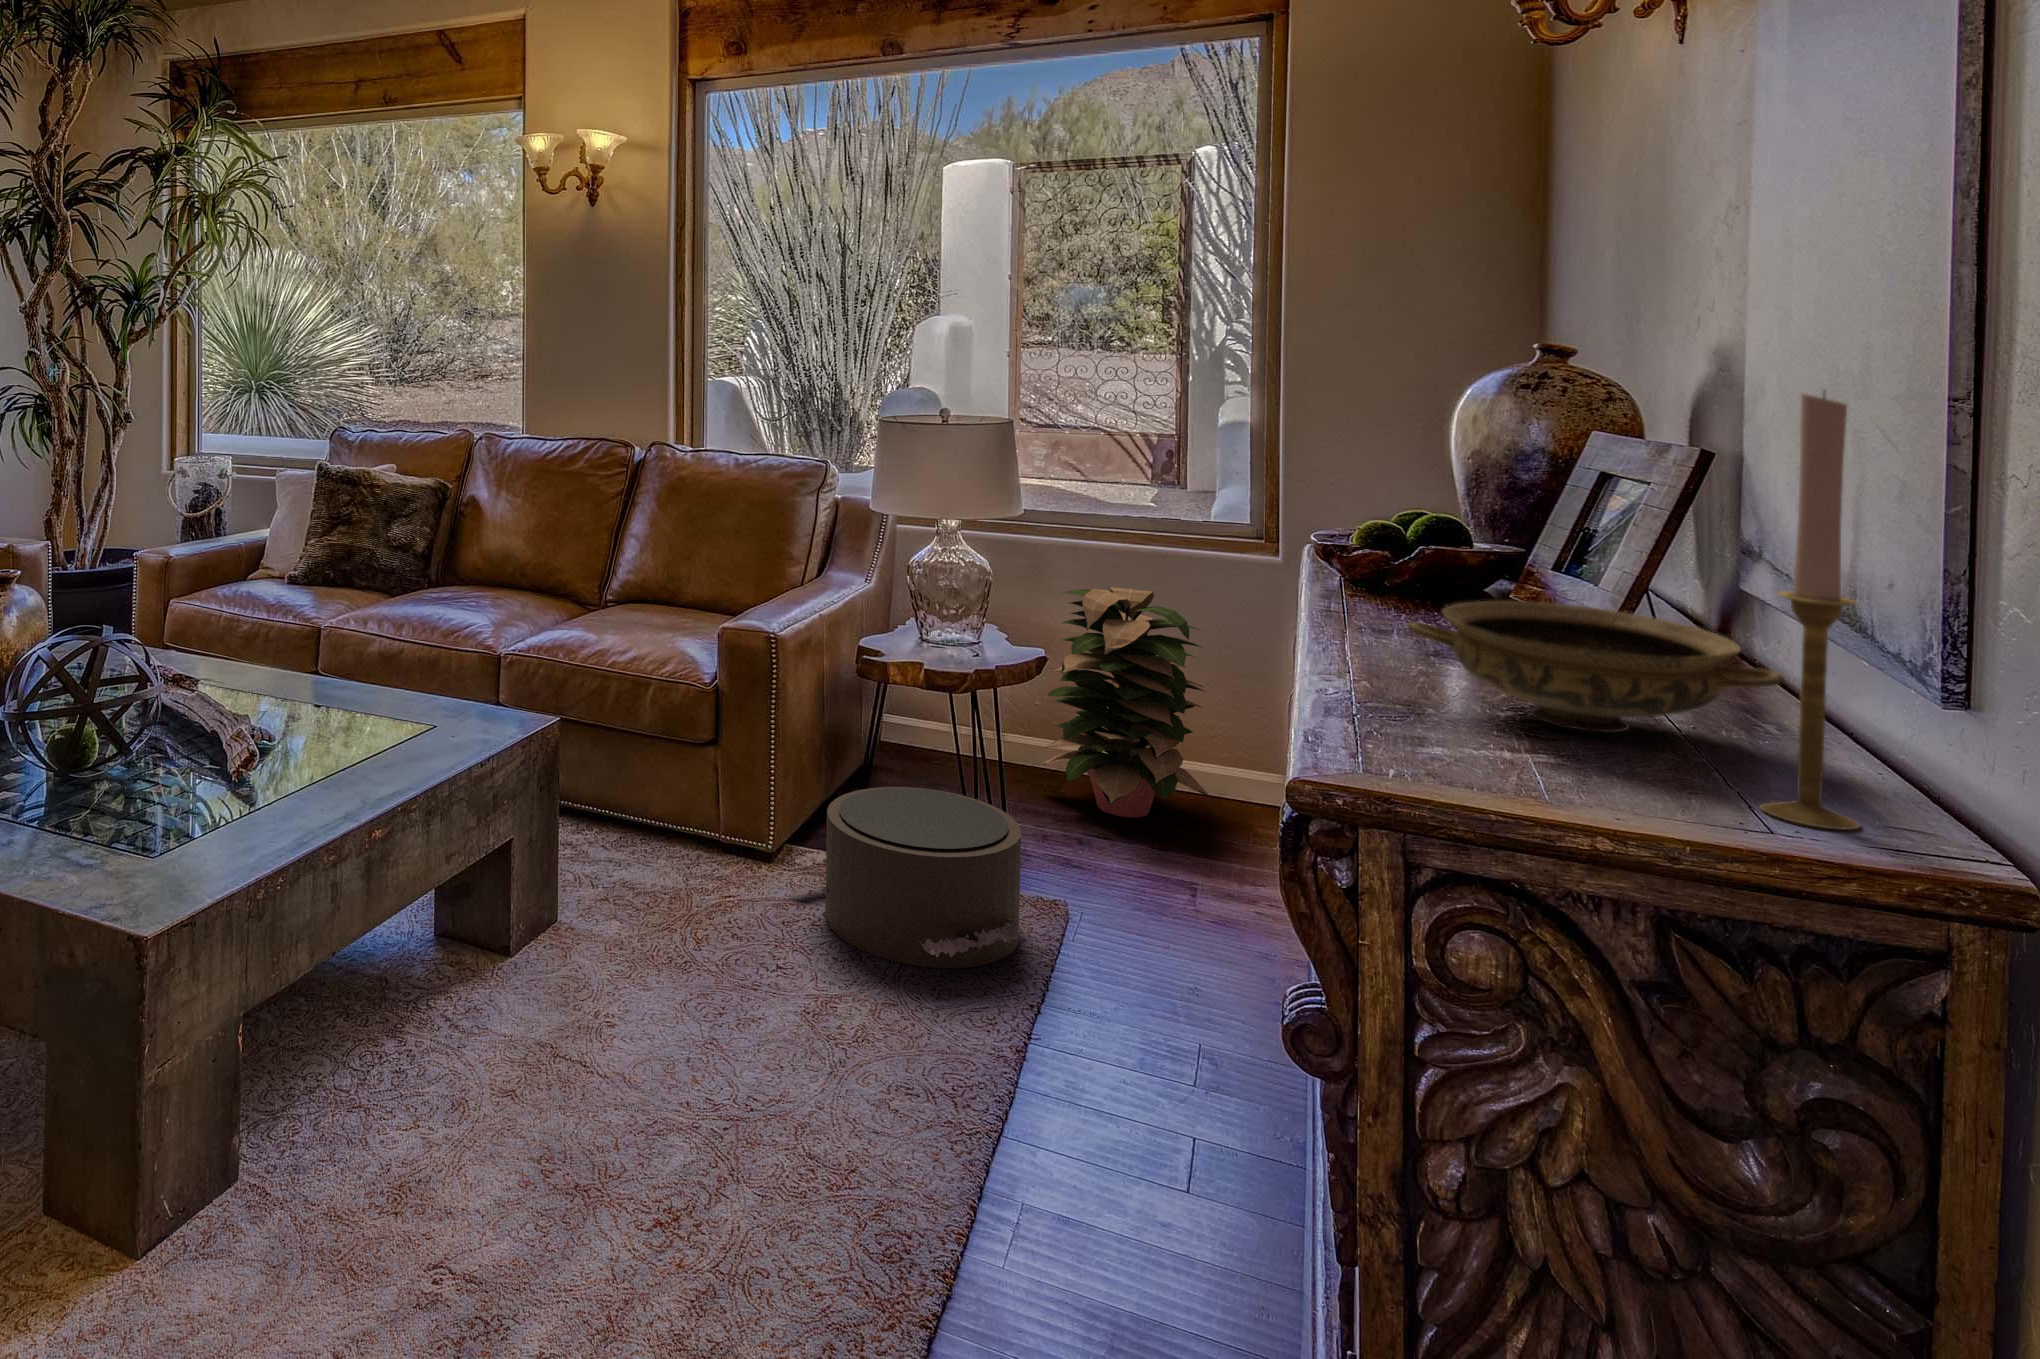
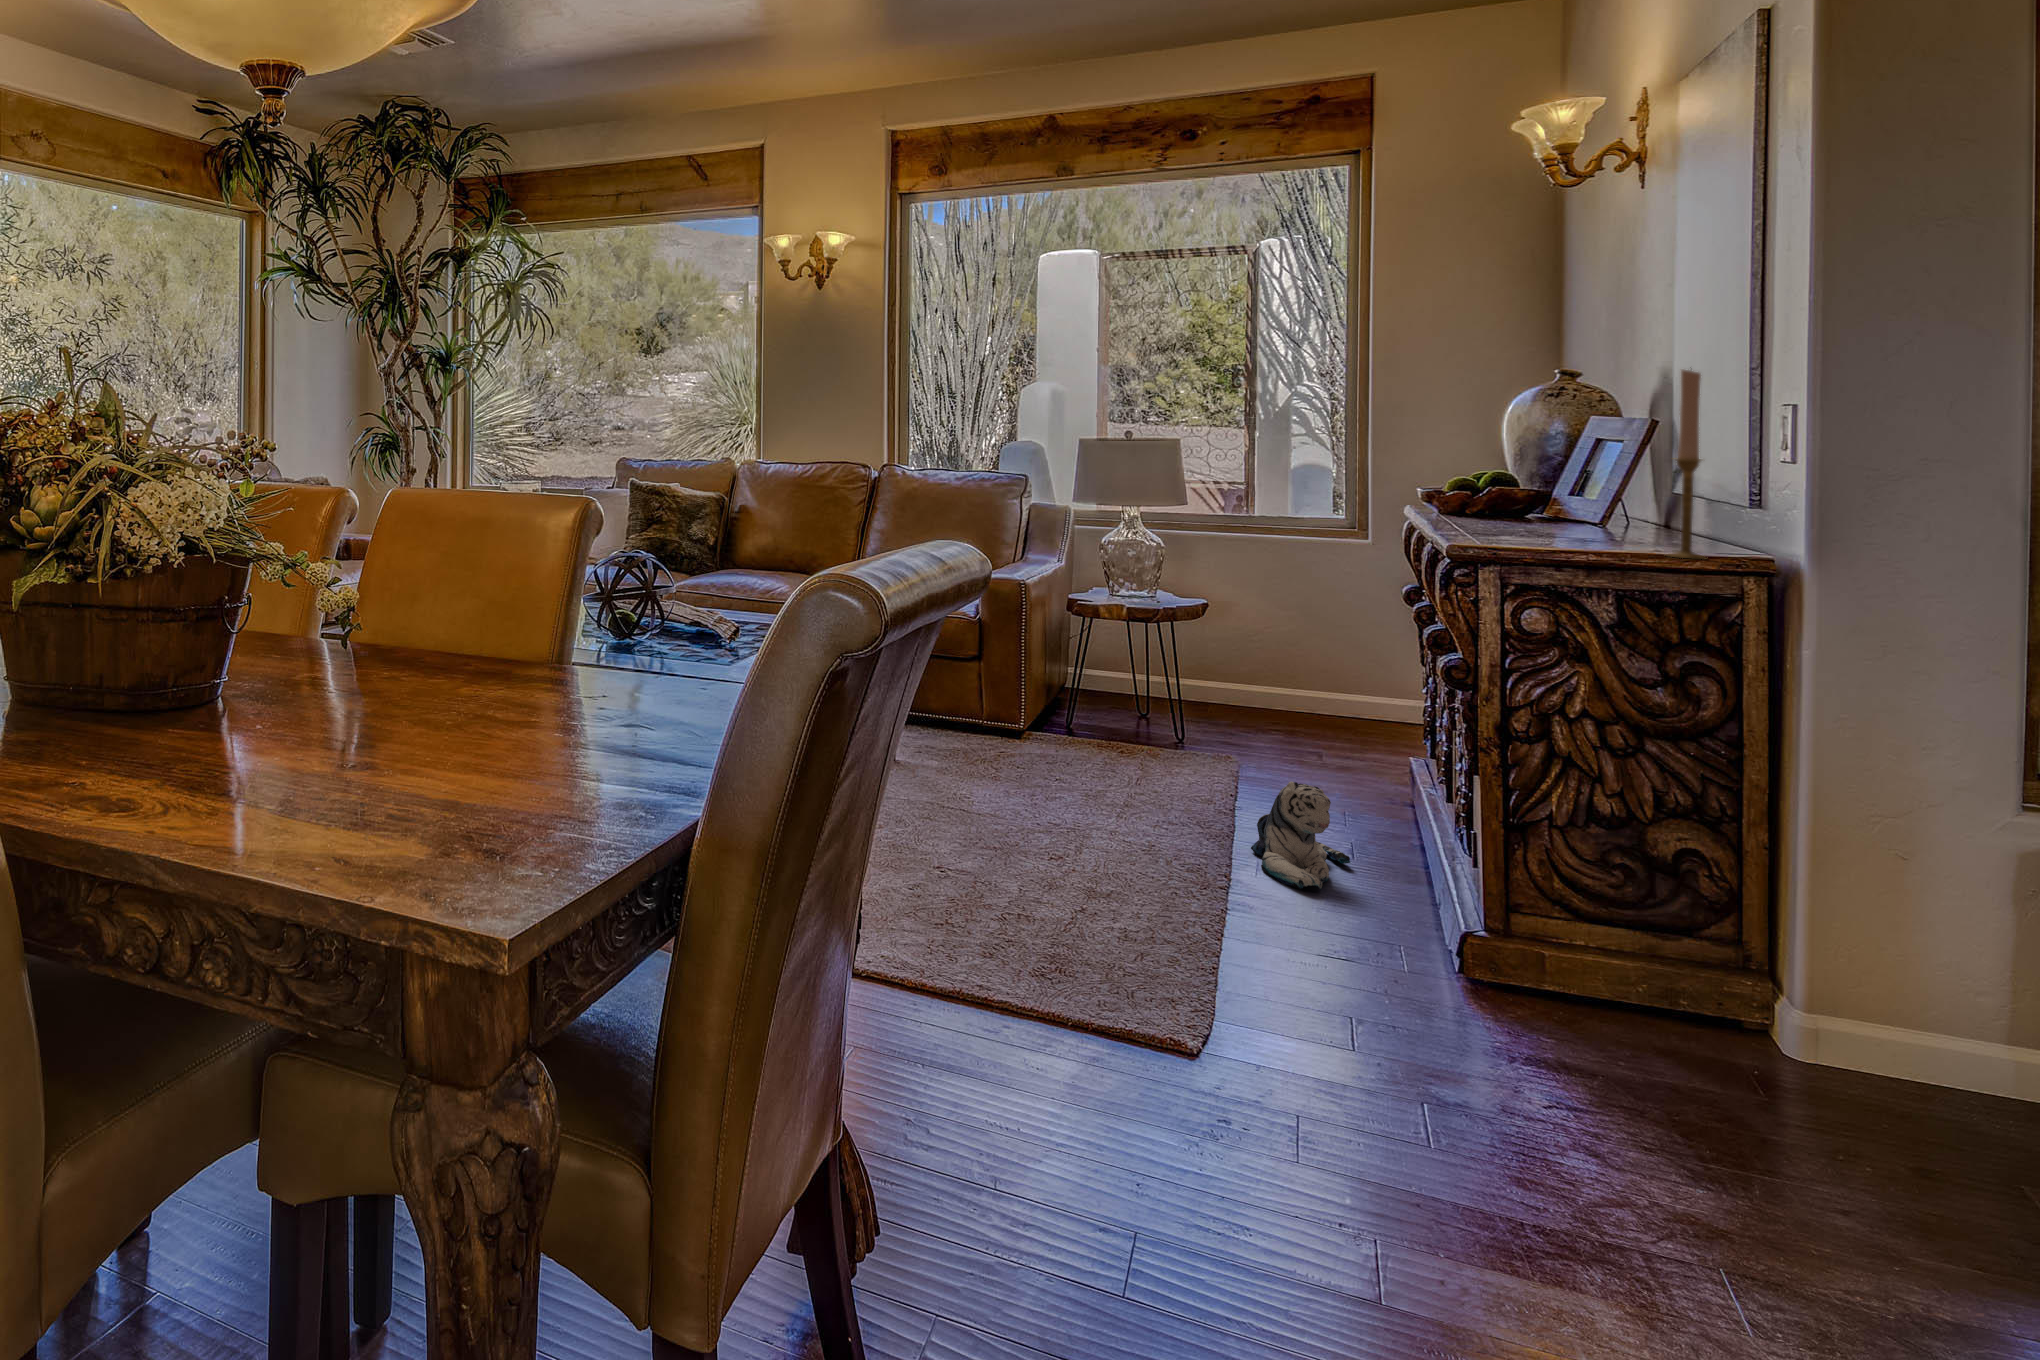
decorative plant: present [1039,587,1210,818] -> none [1186,562,1319,724]
ceramic bowl: present [1409,601,1783,733] -> none [1492,490,1682,544]
pouf: present [795,787,1029,968] -> none [1039,685,1216,787]
plush toy: none [1036,1047,1191,1267] -> present [1251,782,1350,889]

